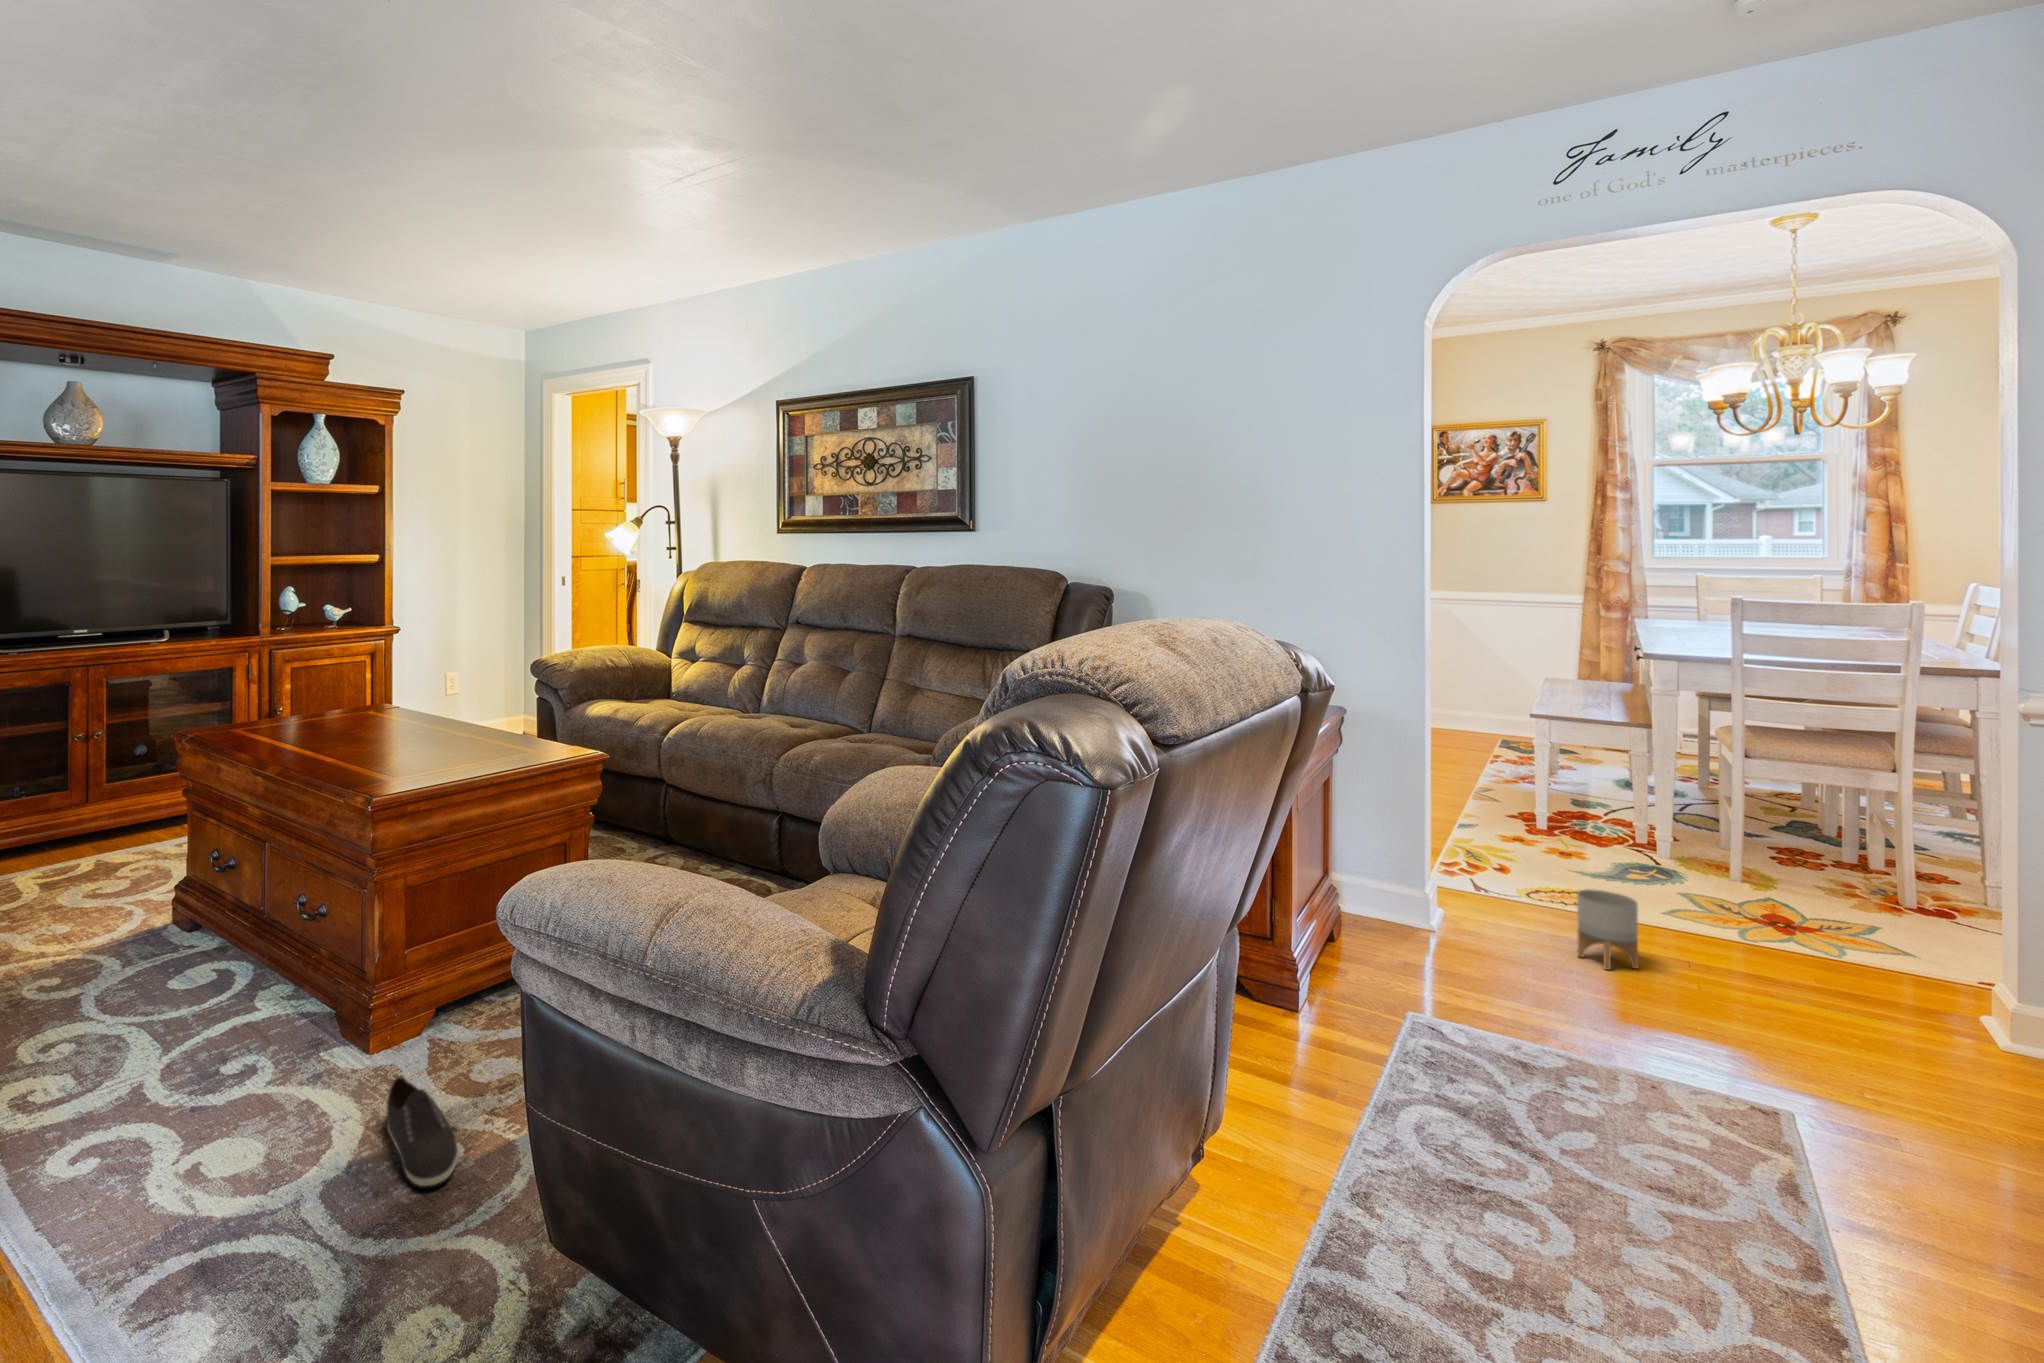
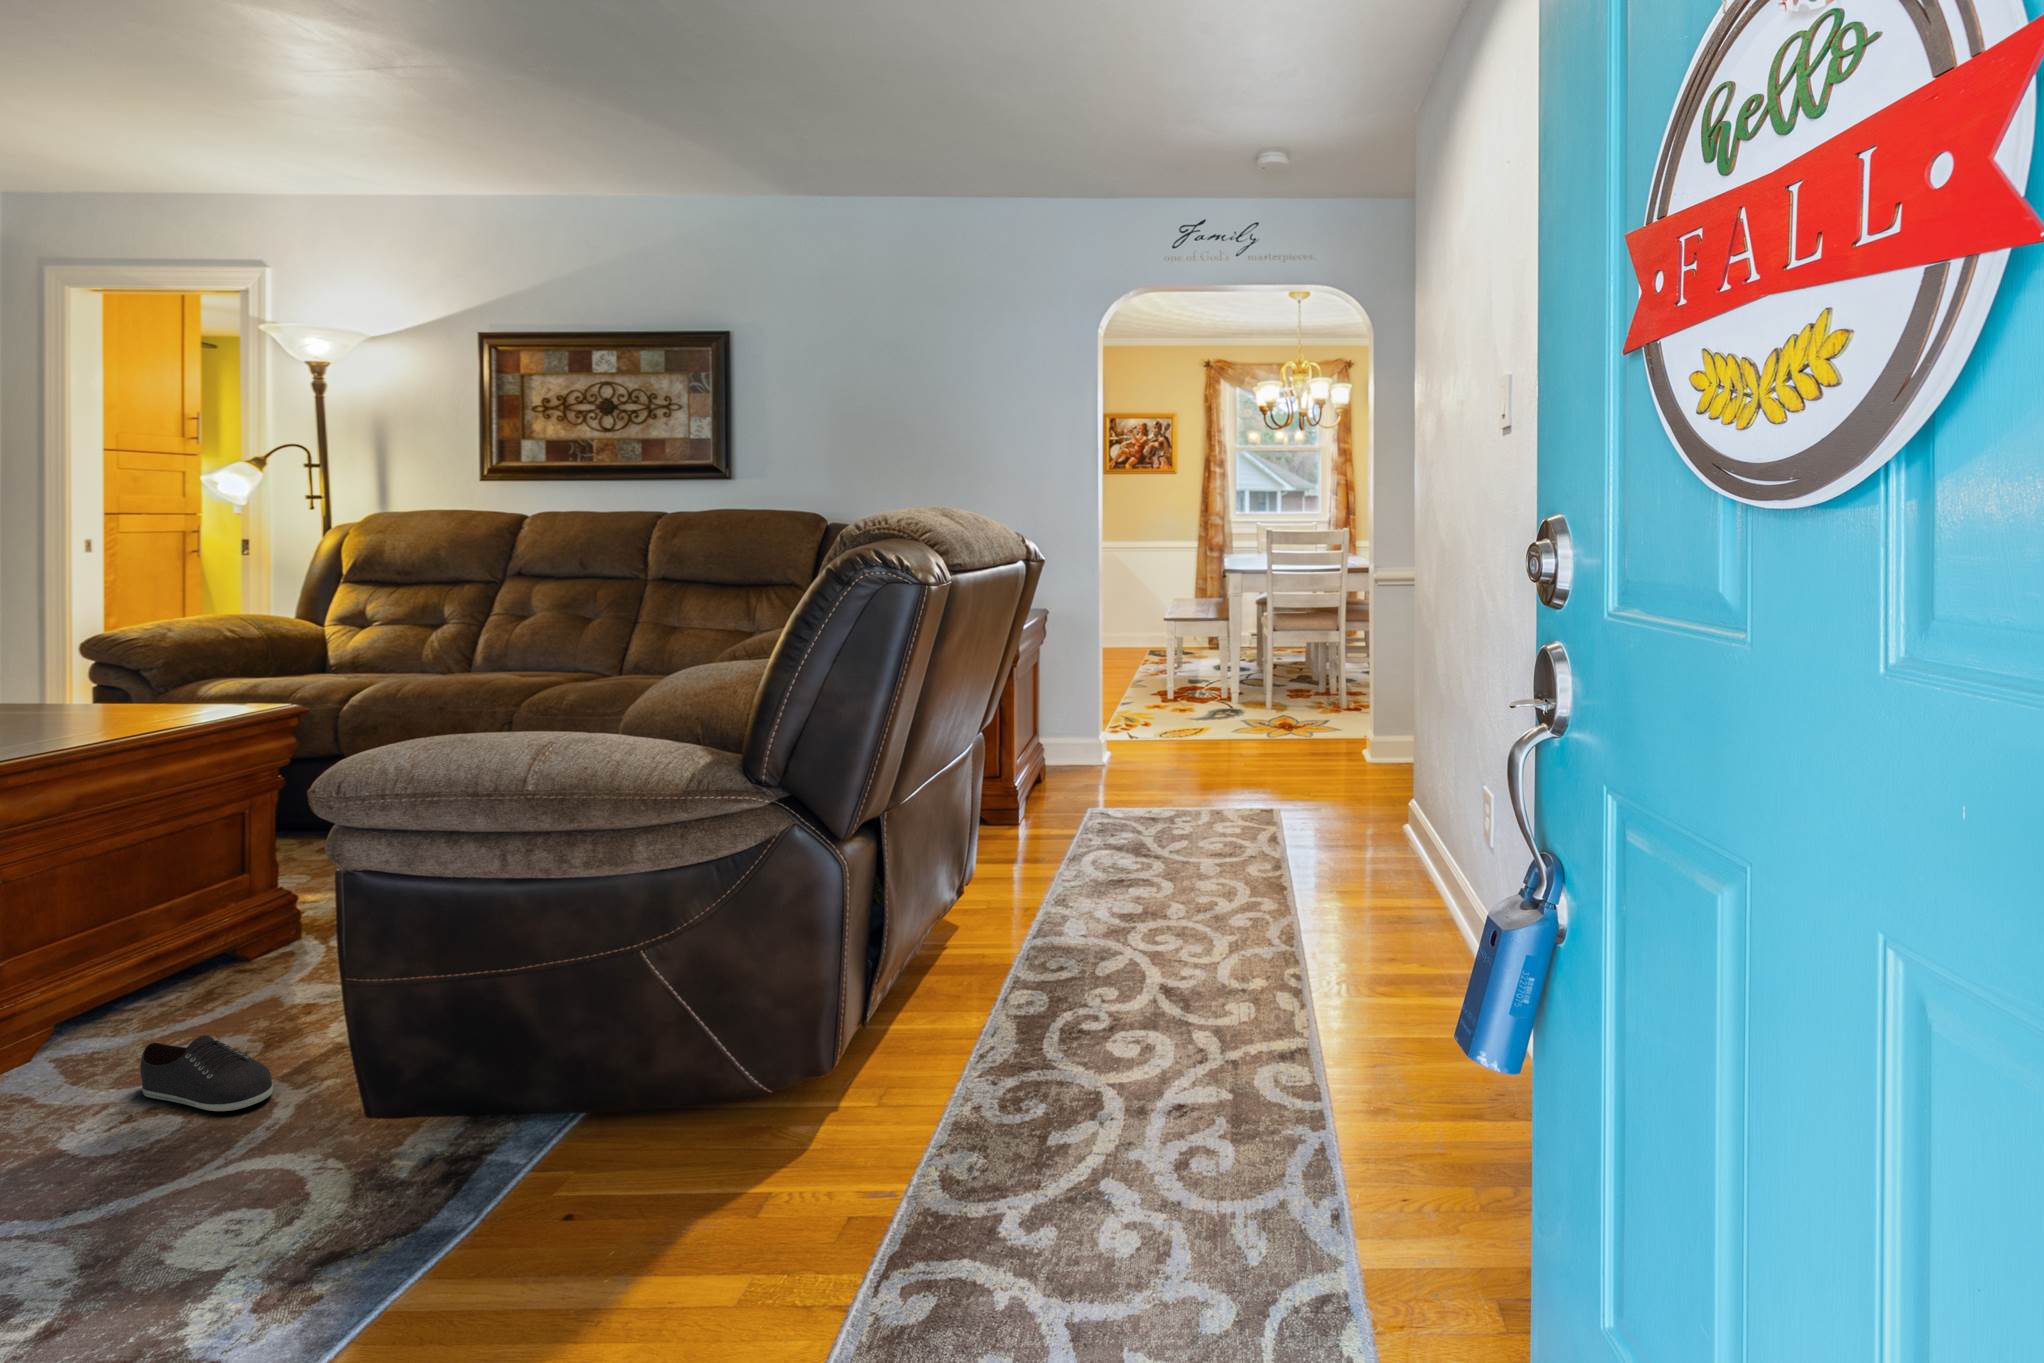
planter: present [1577,889,1638,970] -> none [1185,719,1215,767]

